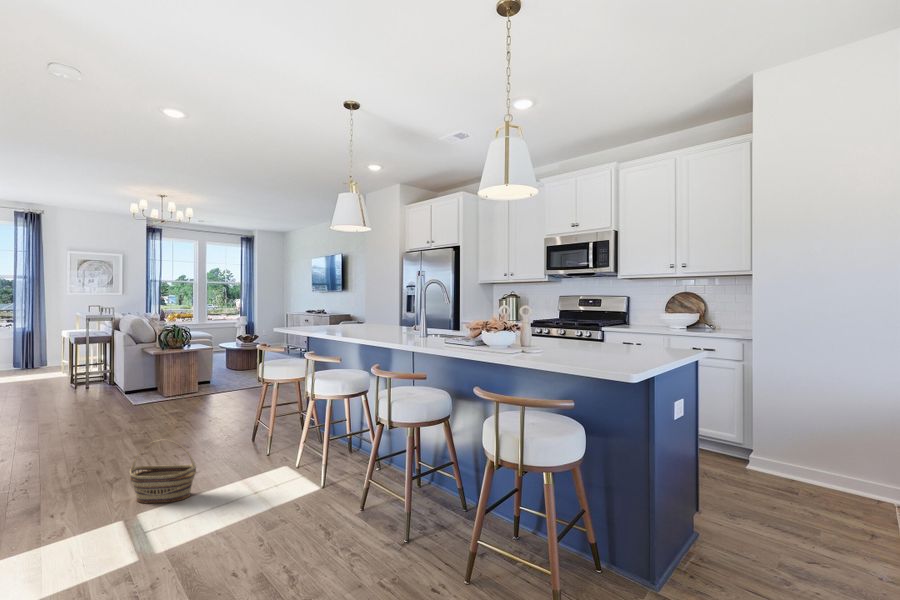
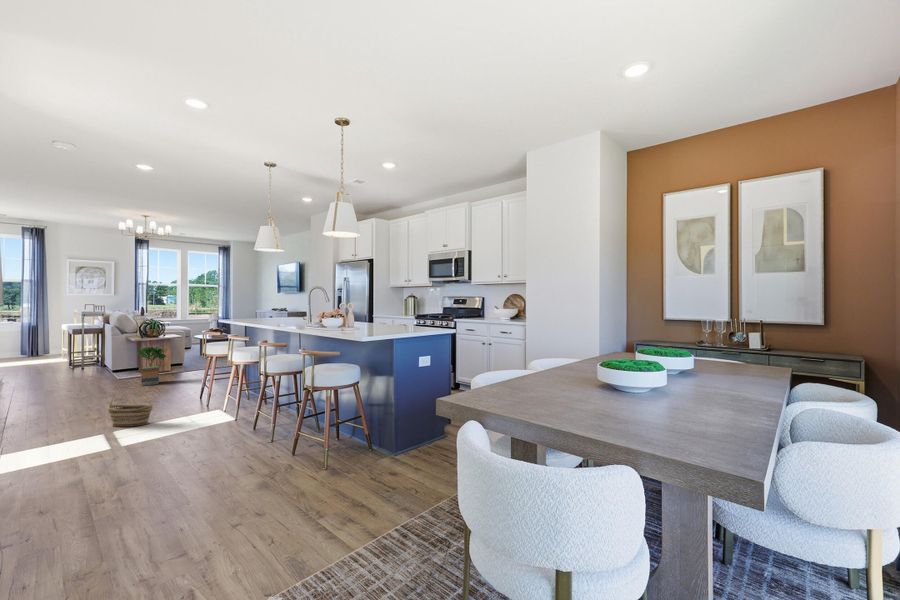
potted tree: none [157,363,198,417] -> present [137,347,166,386]

